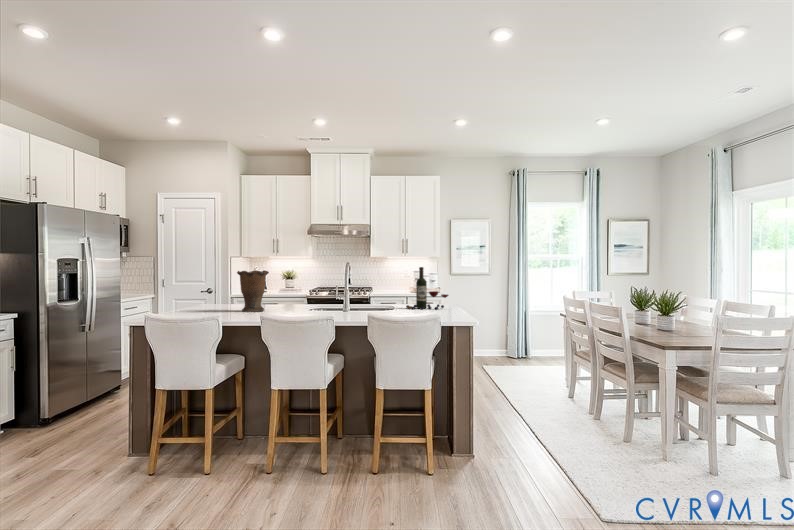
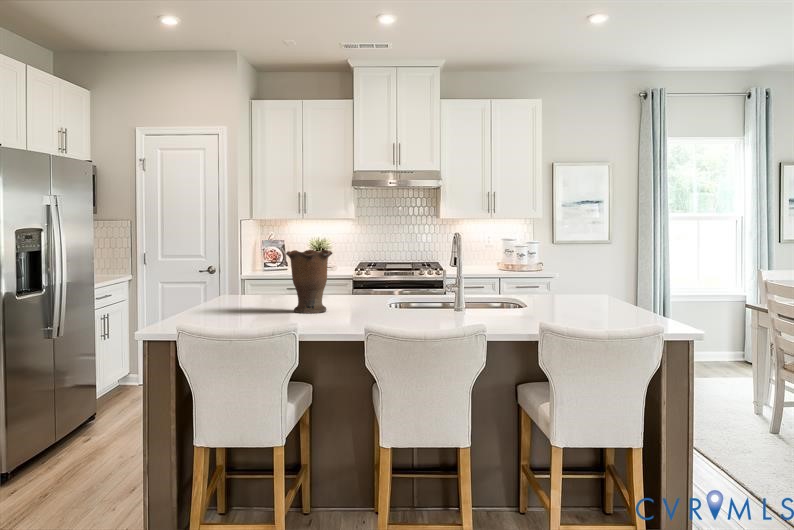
wine bottle: present [406,267,448,310] -> none [528,243,598,308]

